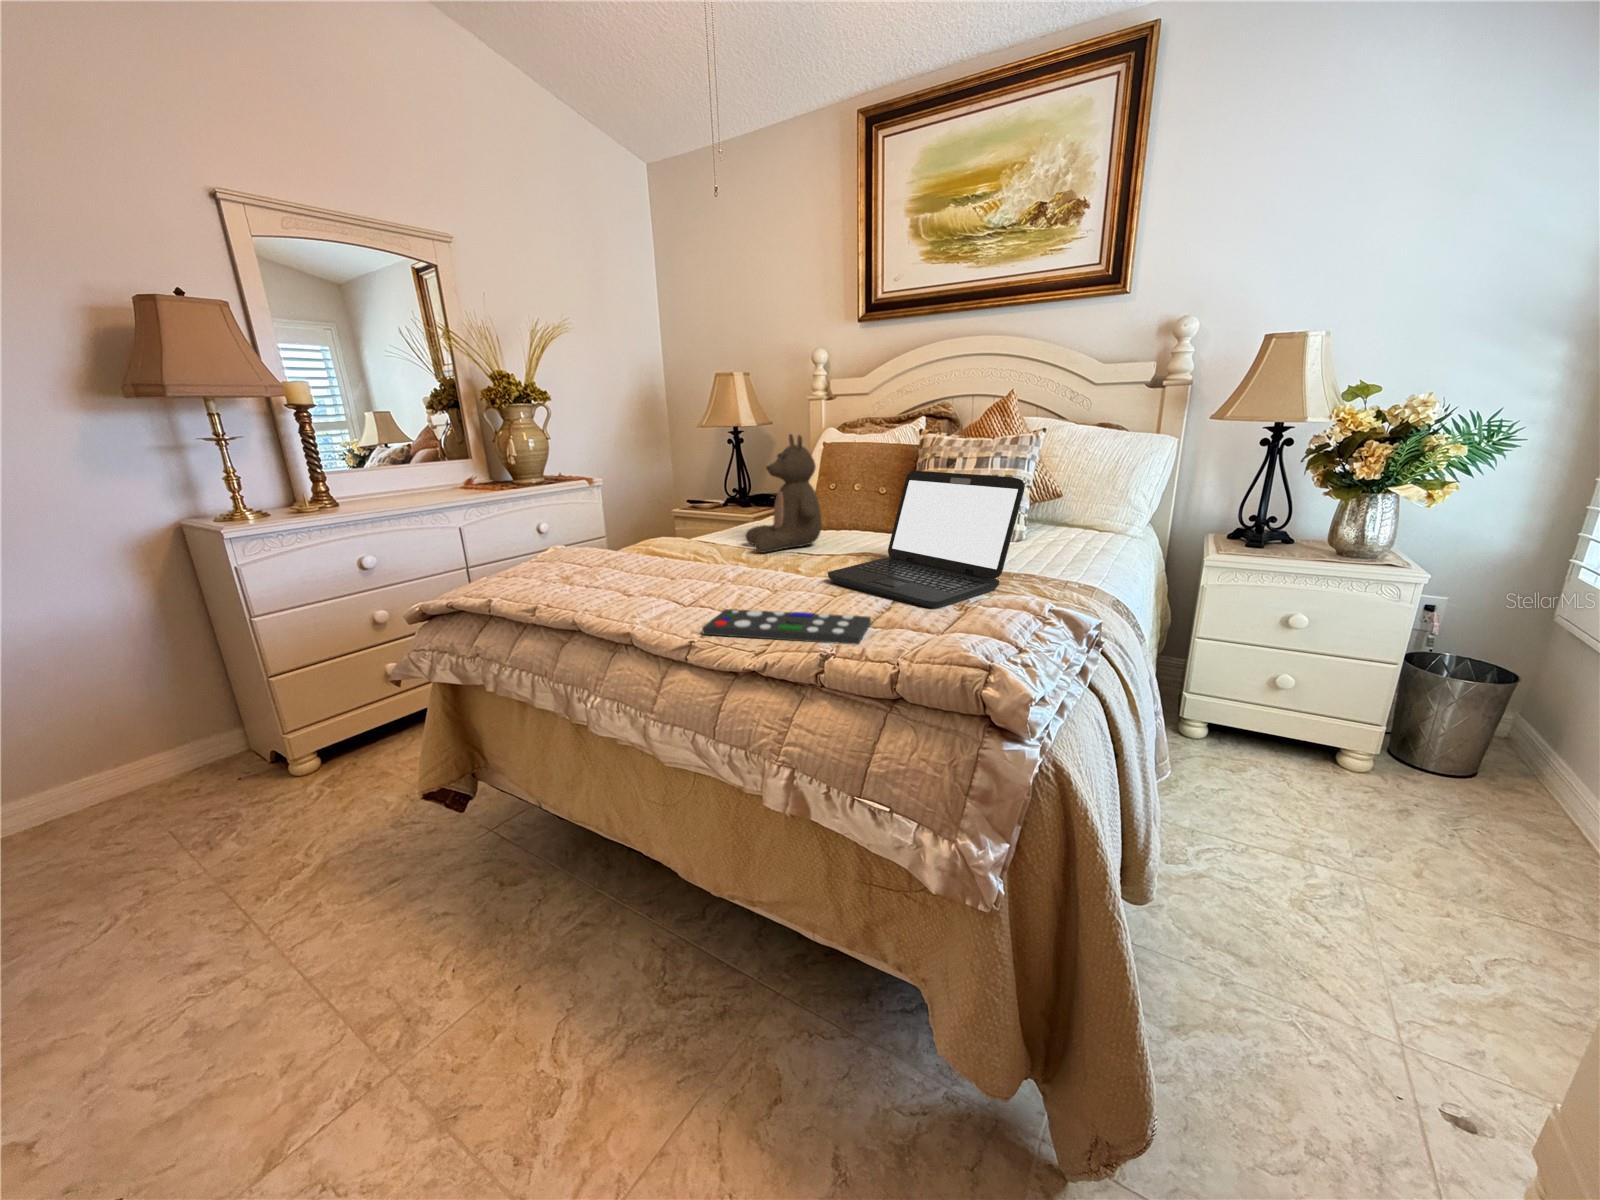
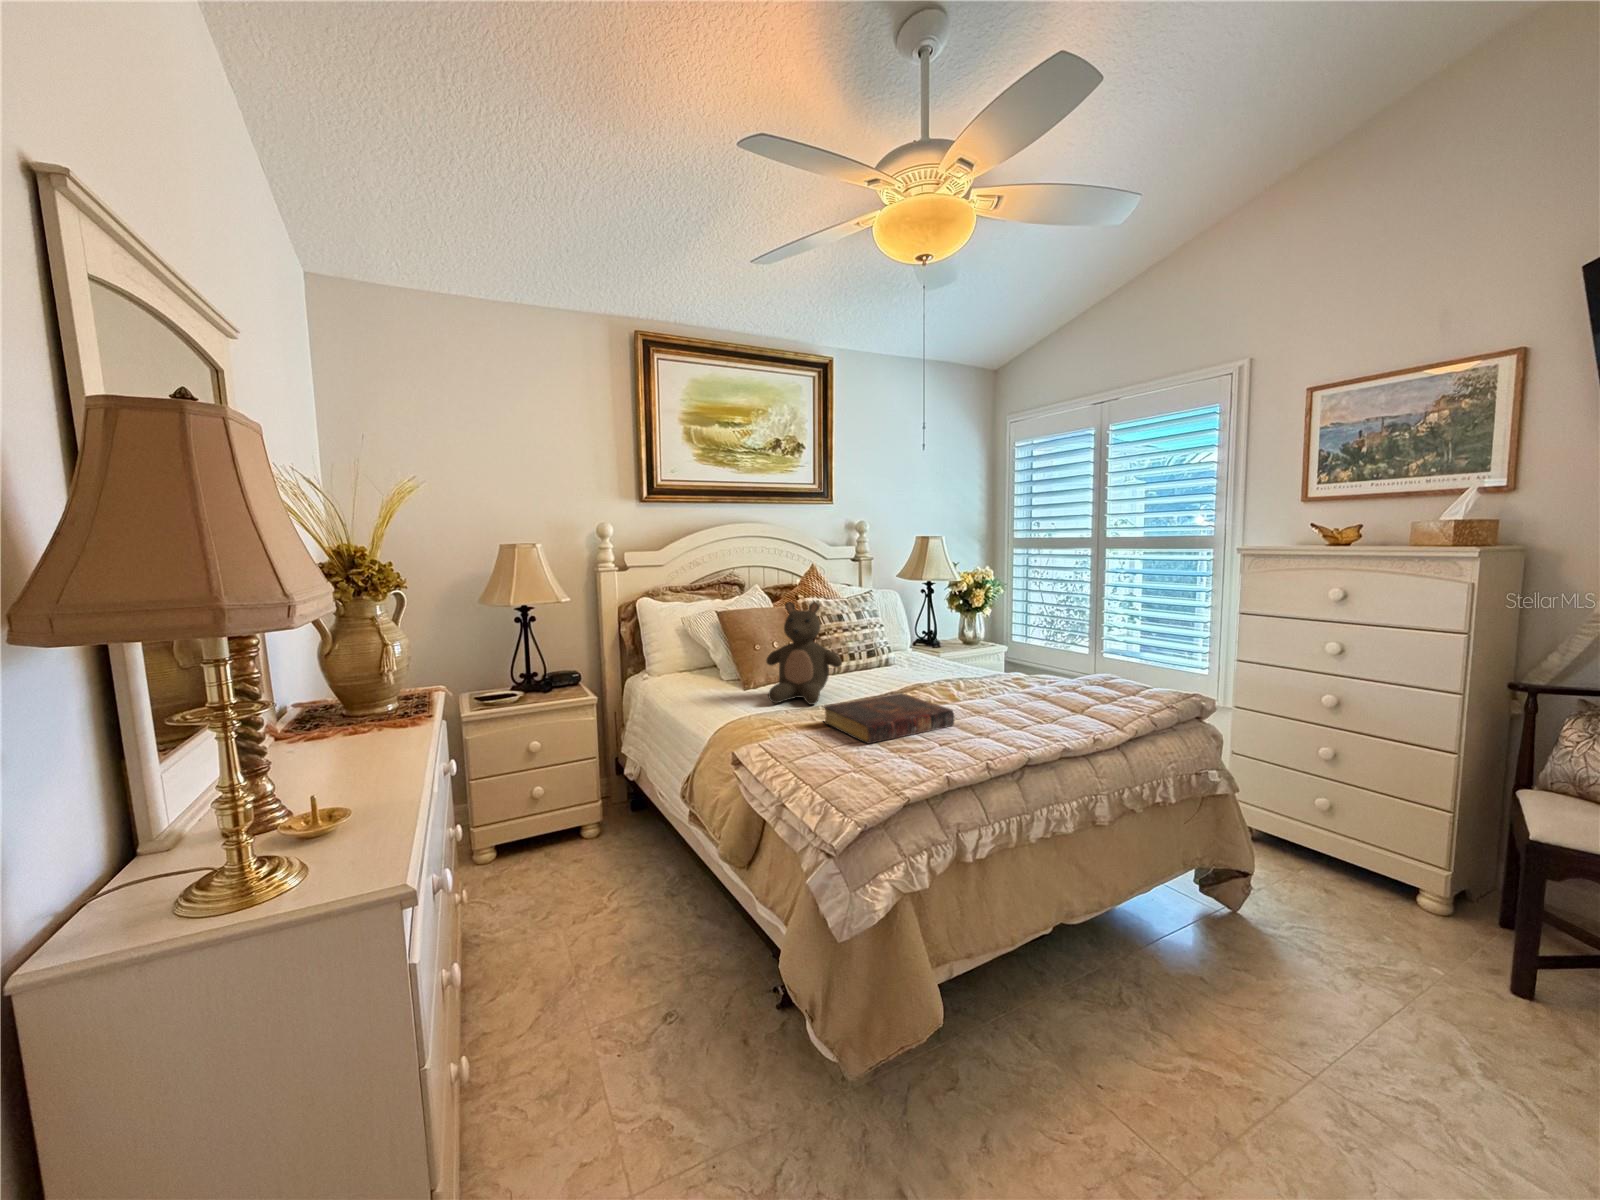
laptop: present [828,471,1025,609] -> none [919,617,1041,702]
book: none [623,547,780,601] -> present [823,693,954,744]
remote control: present [702,609,871,645] -> none [1006,702,1093,735]

